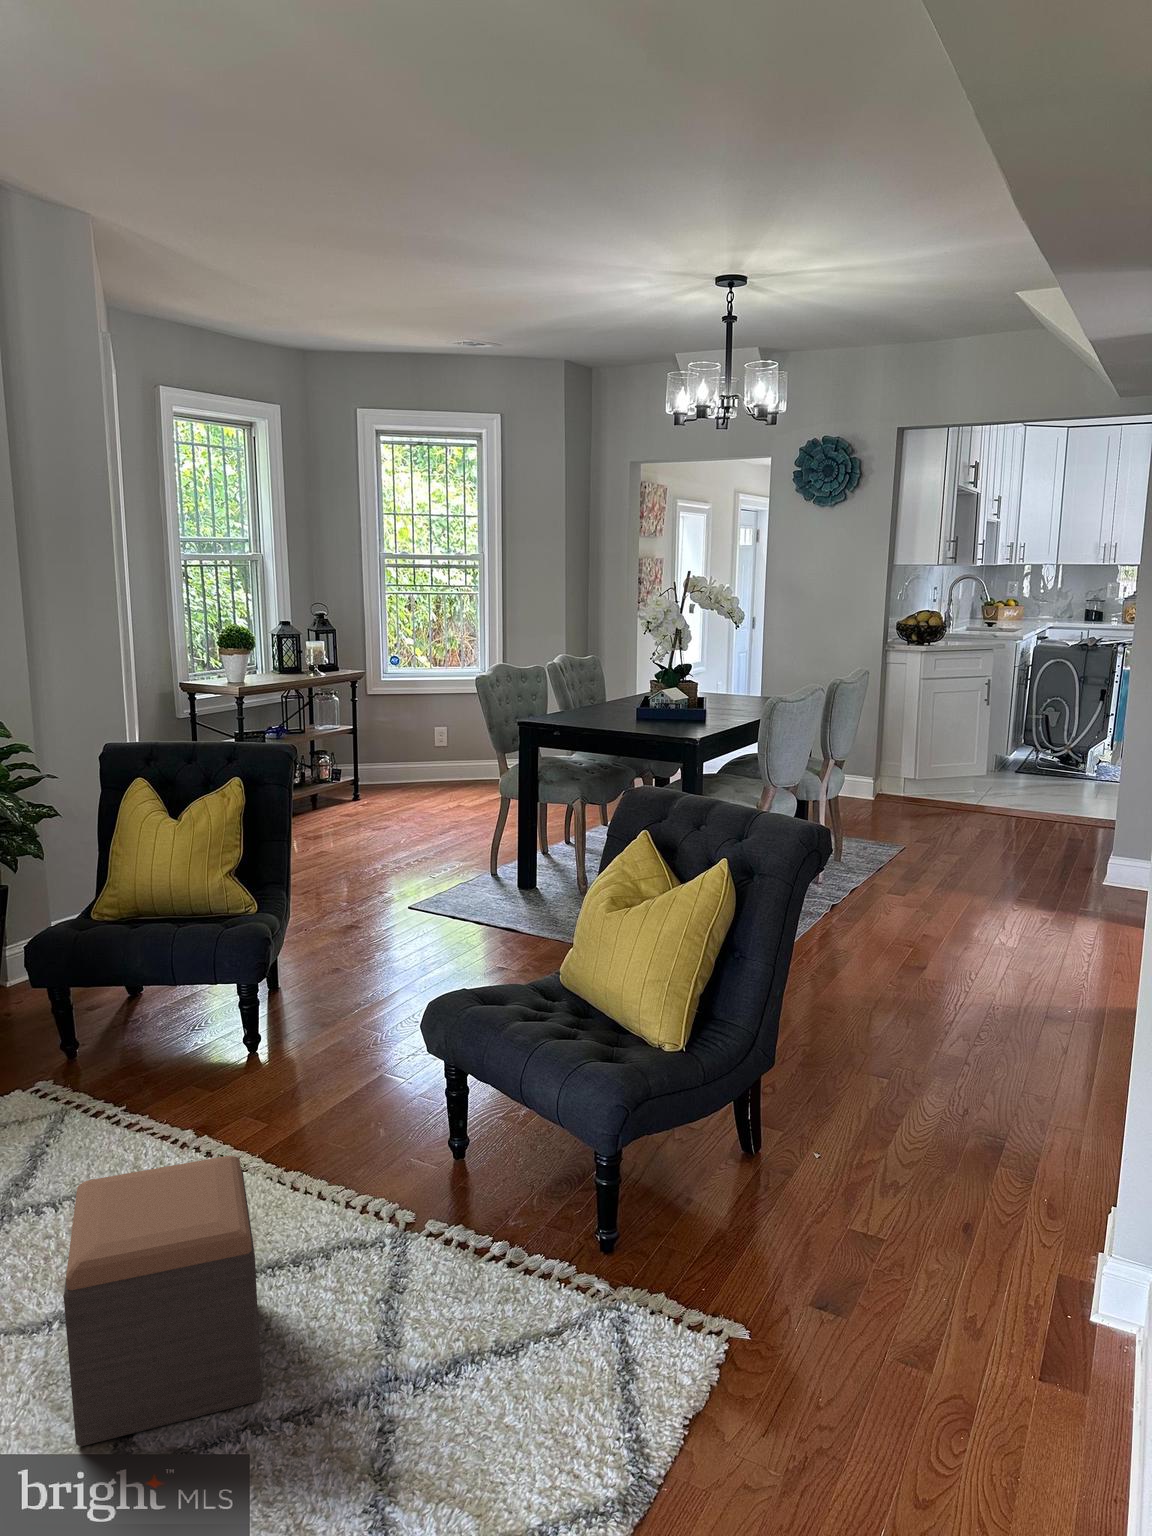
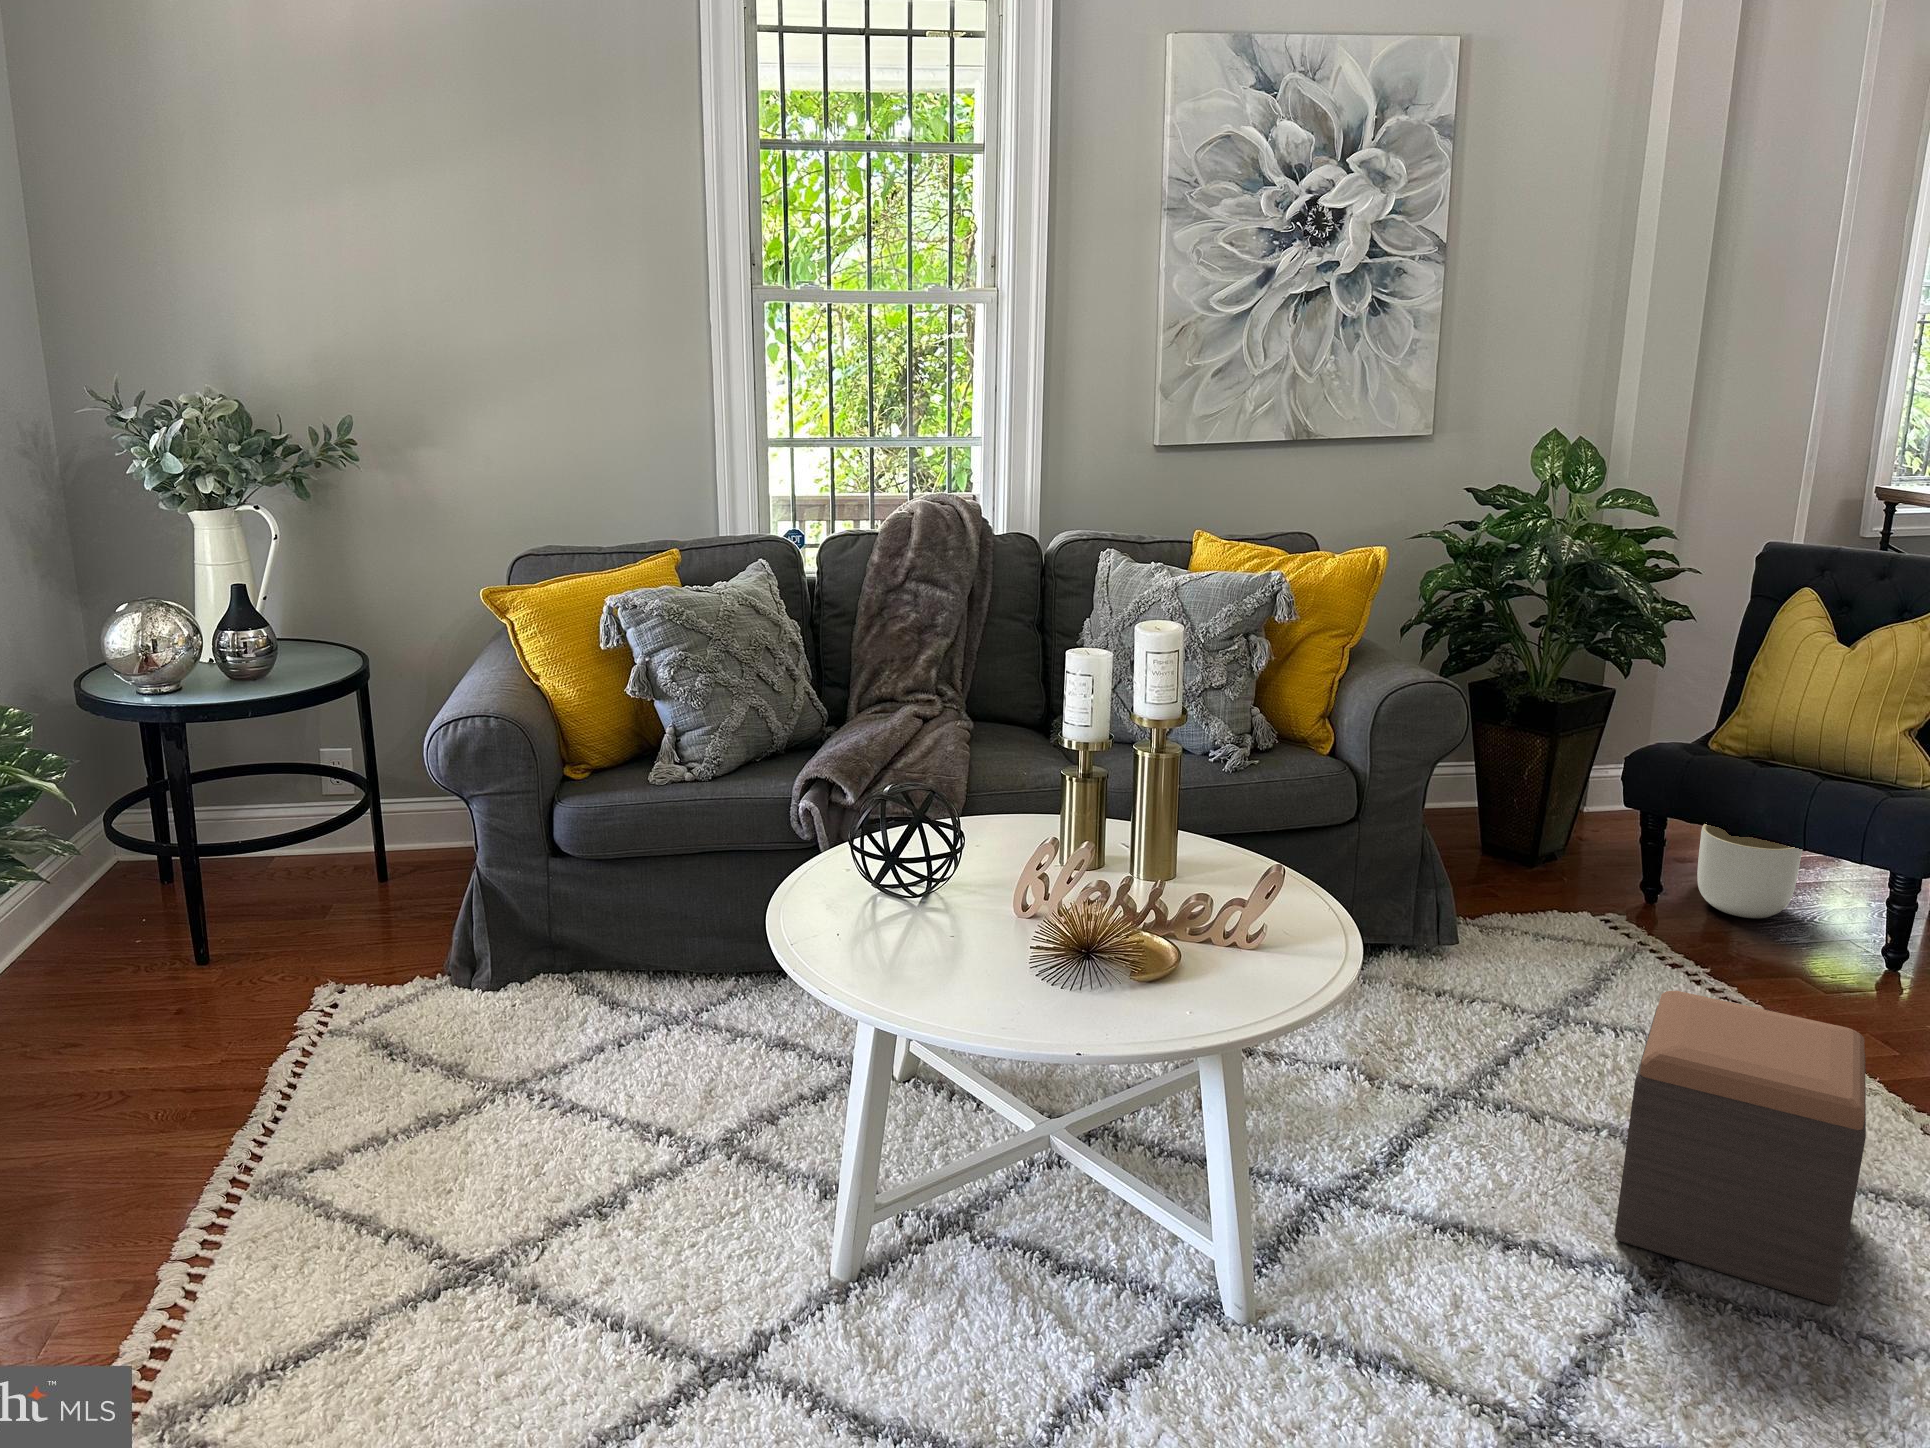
planter: none [99,967,175,1048] -> present [1697,824,1802,918]

